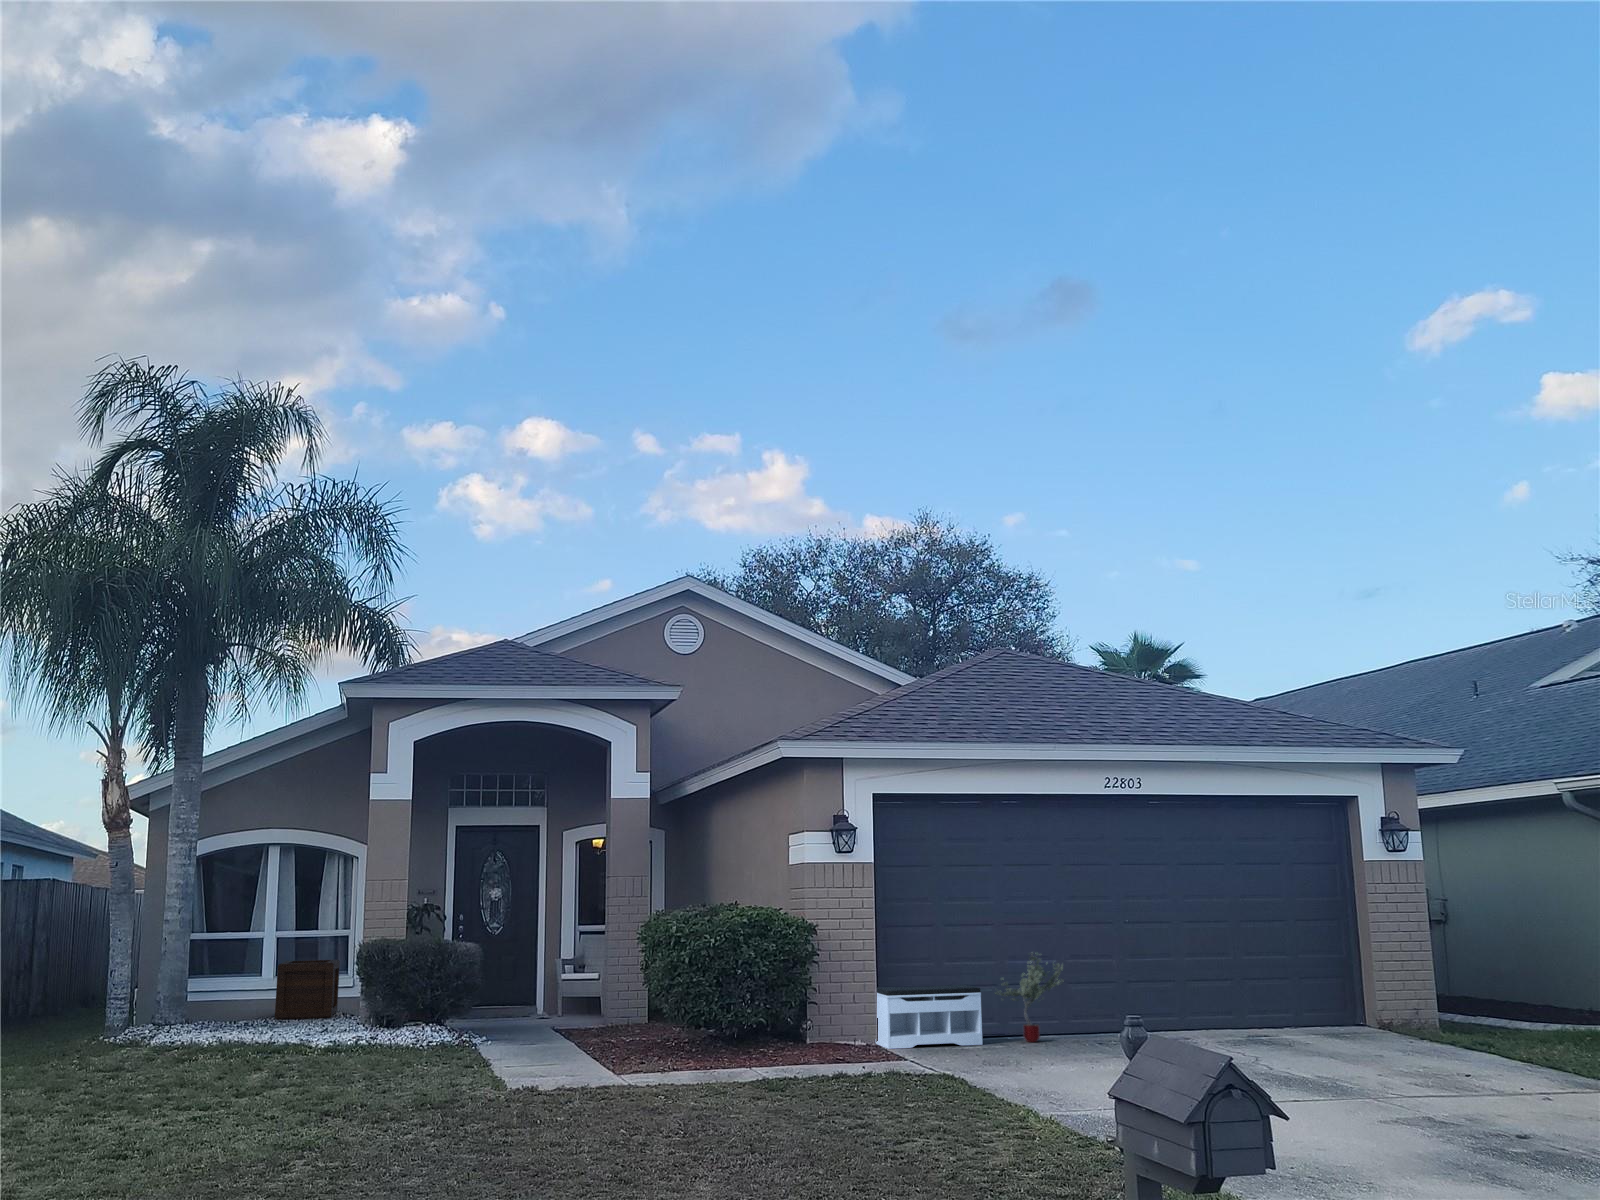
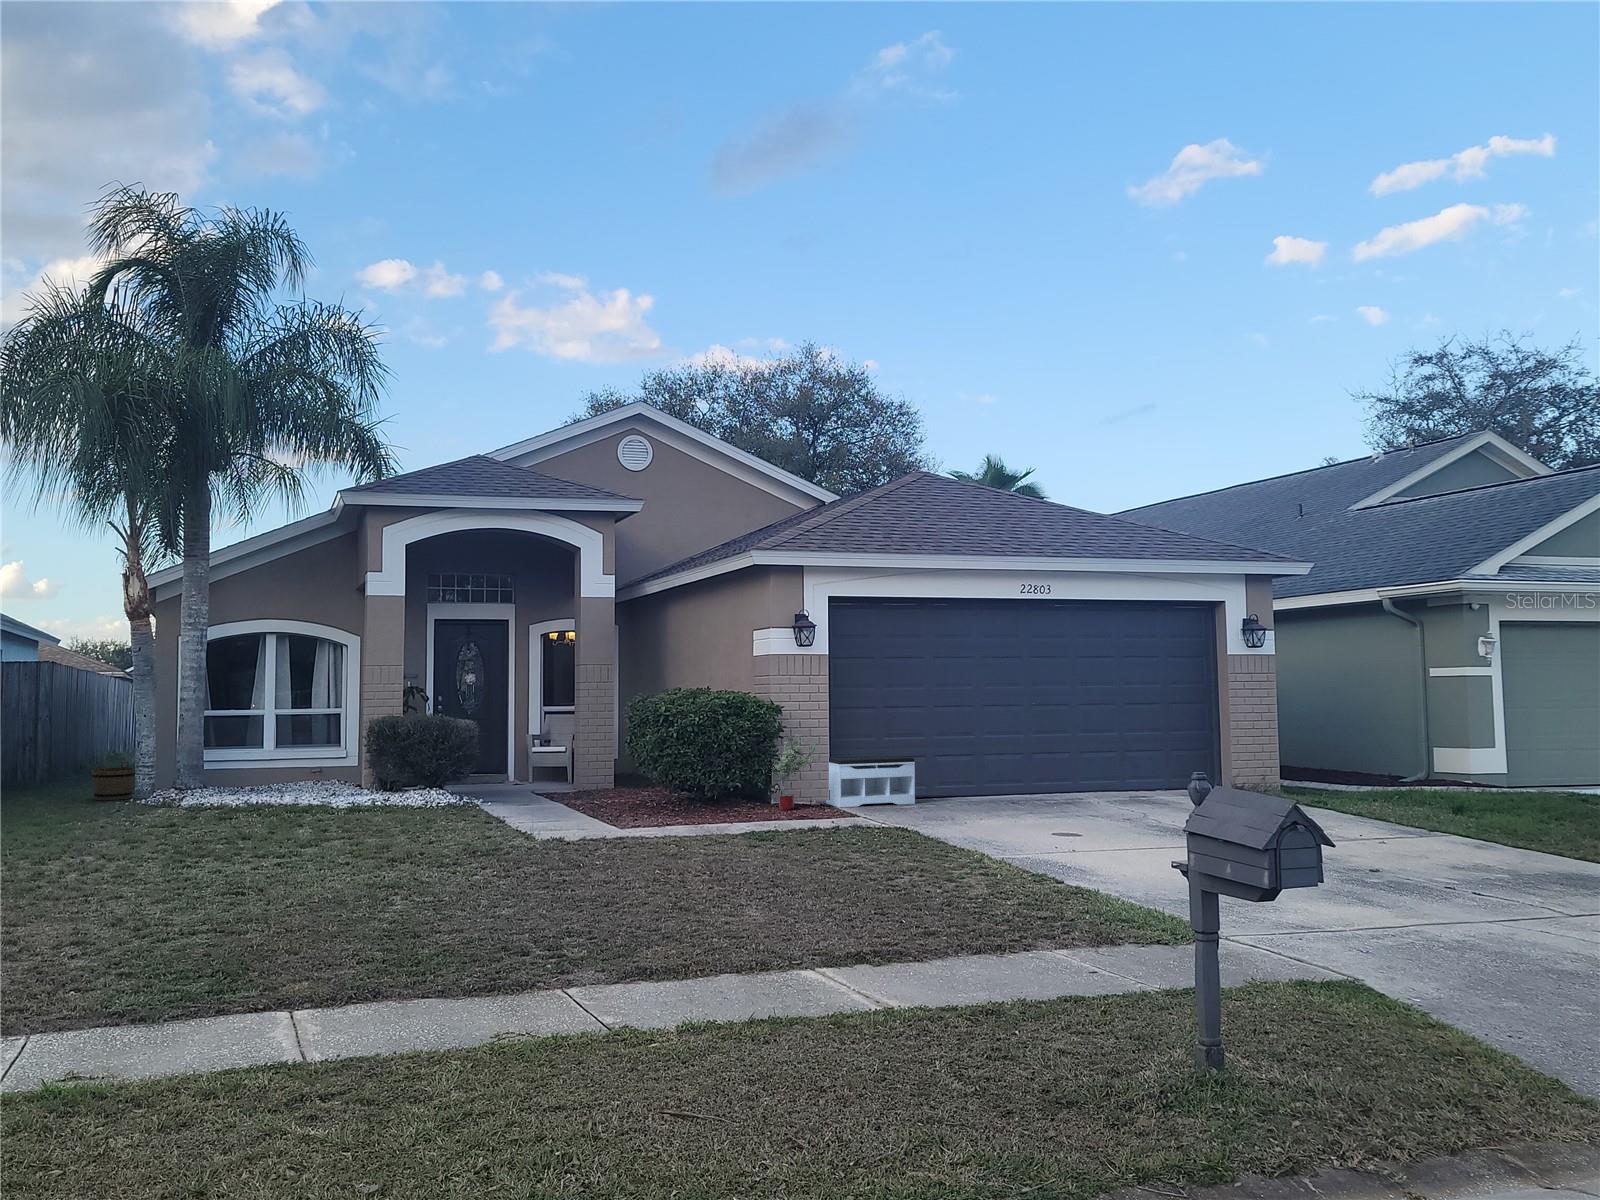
potted tree: present [995,953,1064,1042] -> present [771,734,817,810]
wooden crate: present [275,960,340,1019] -> none [281,735,335,786]
bucket: none [61,992,110,1036] -> present [91,762,135,800]

